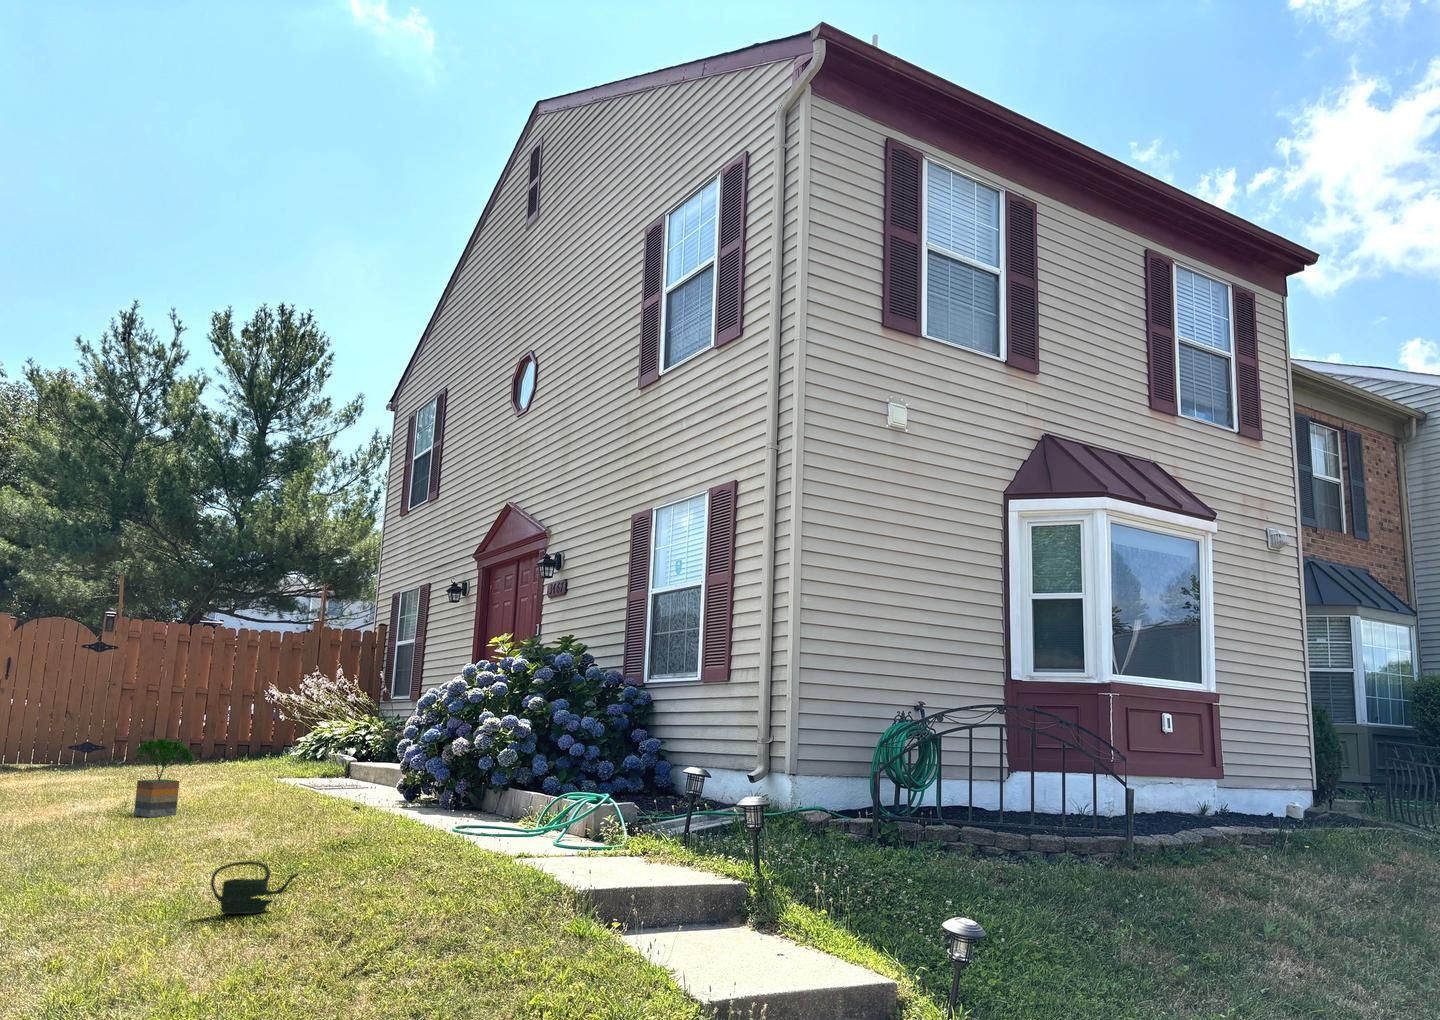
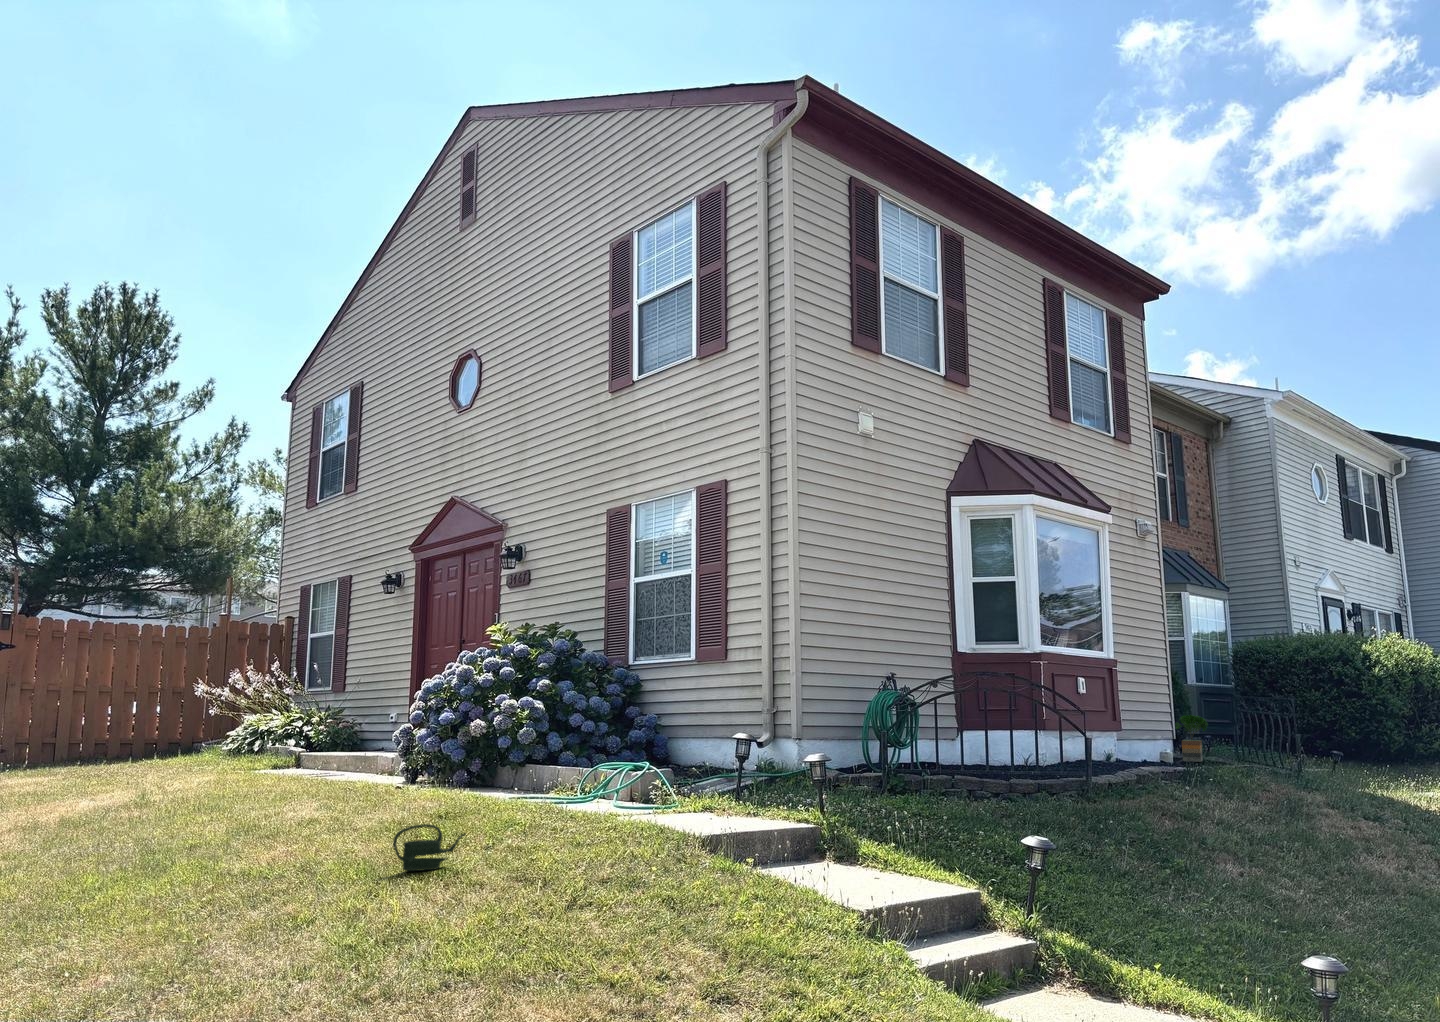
potted tree: present [134,739,194,817] -> present [1175,715,1208,762]

